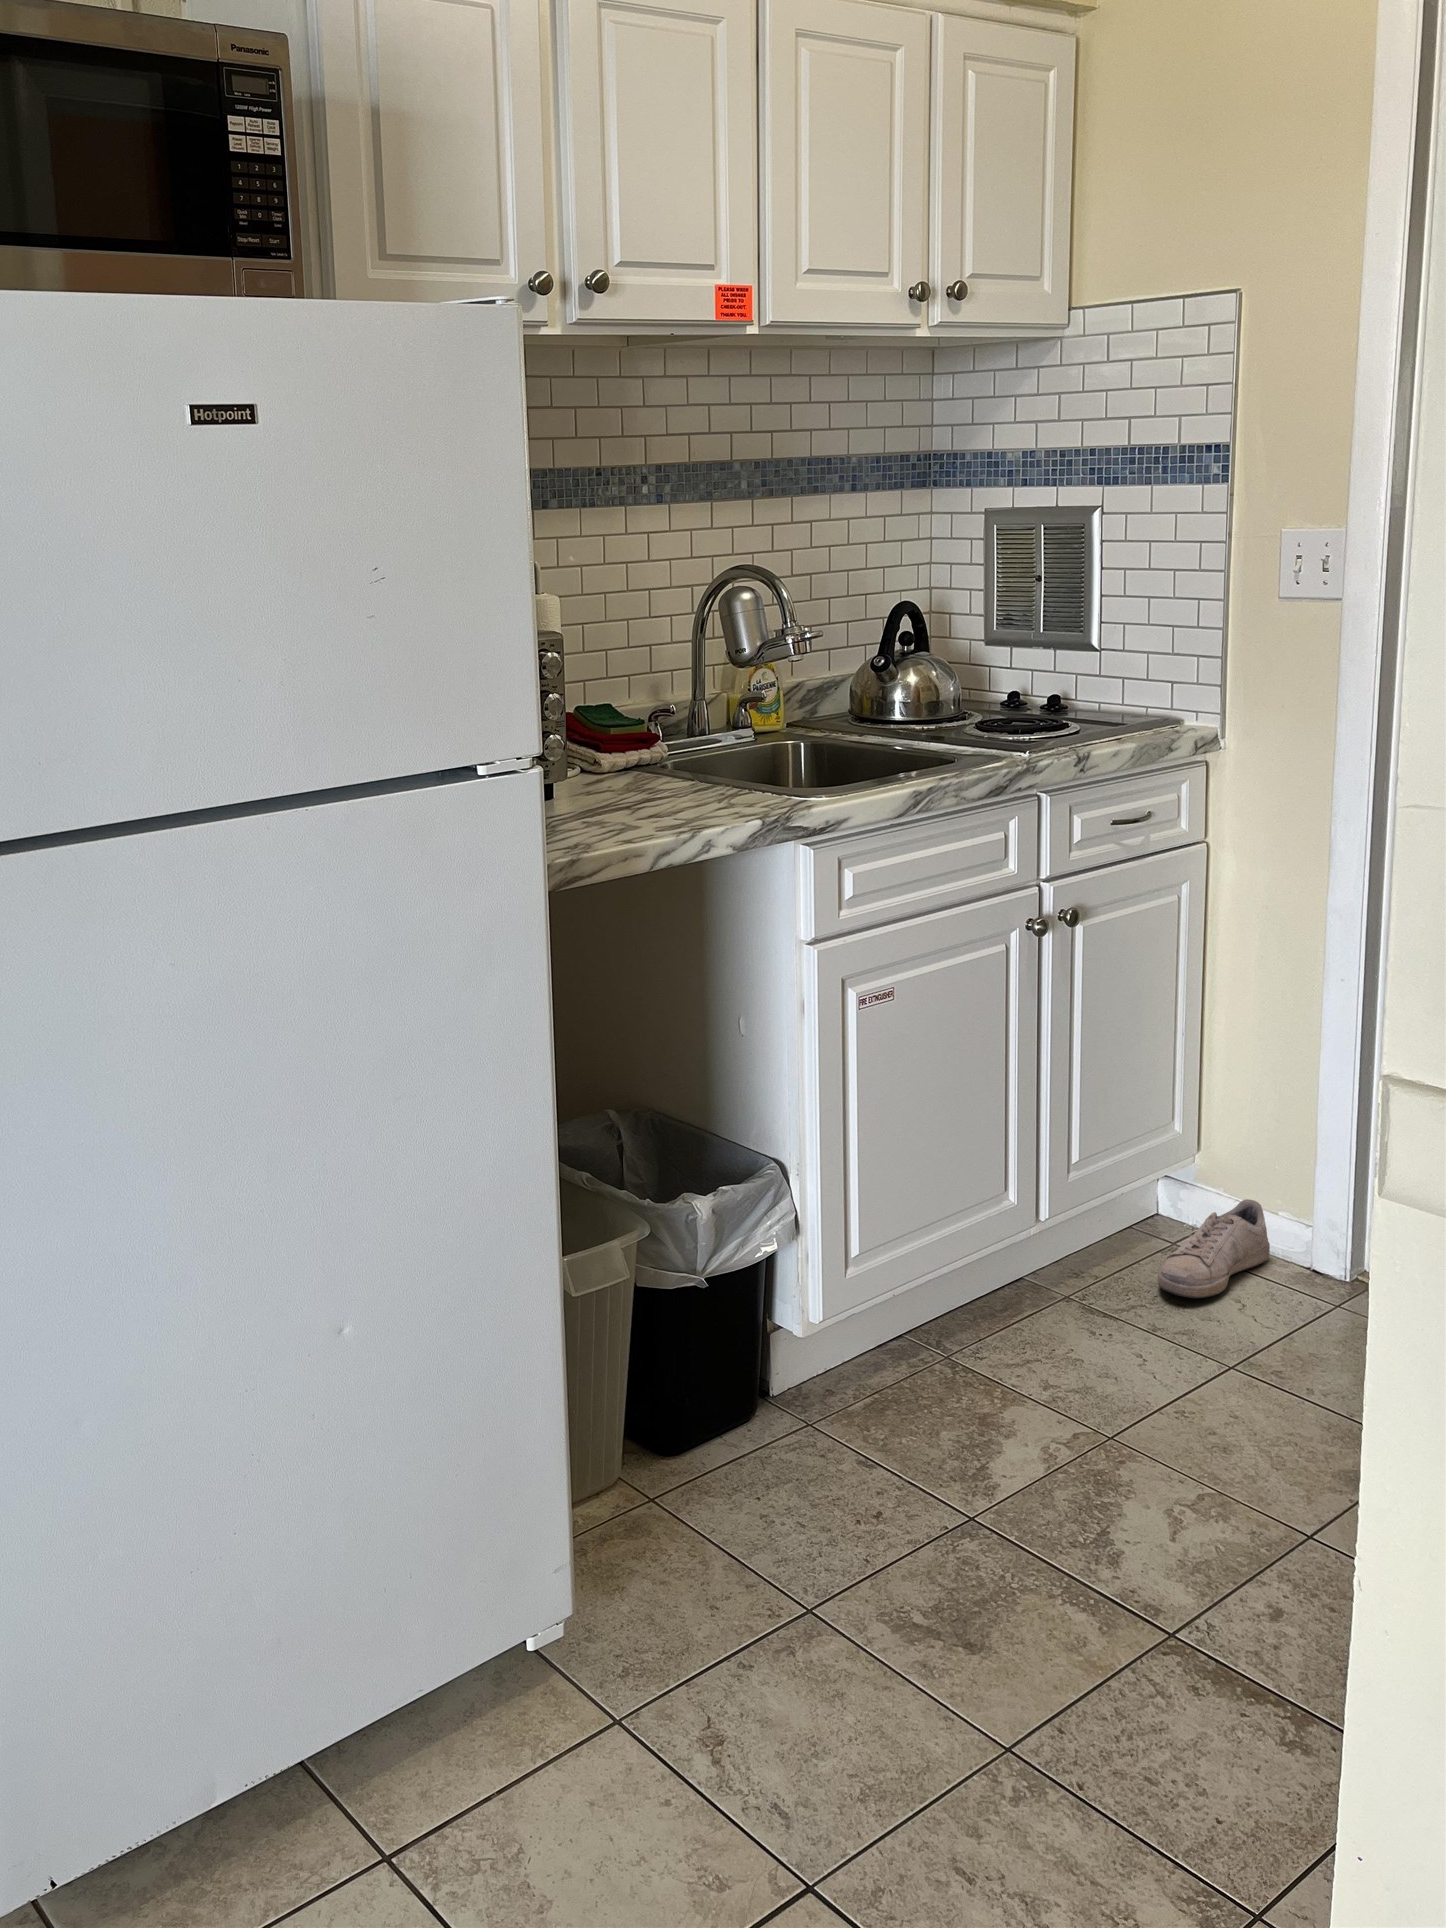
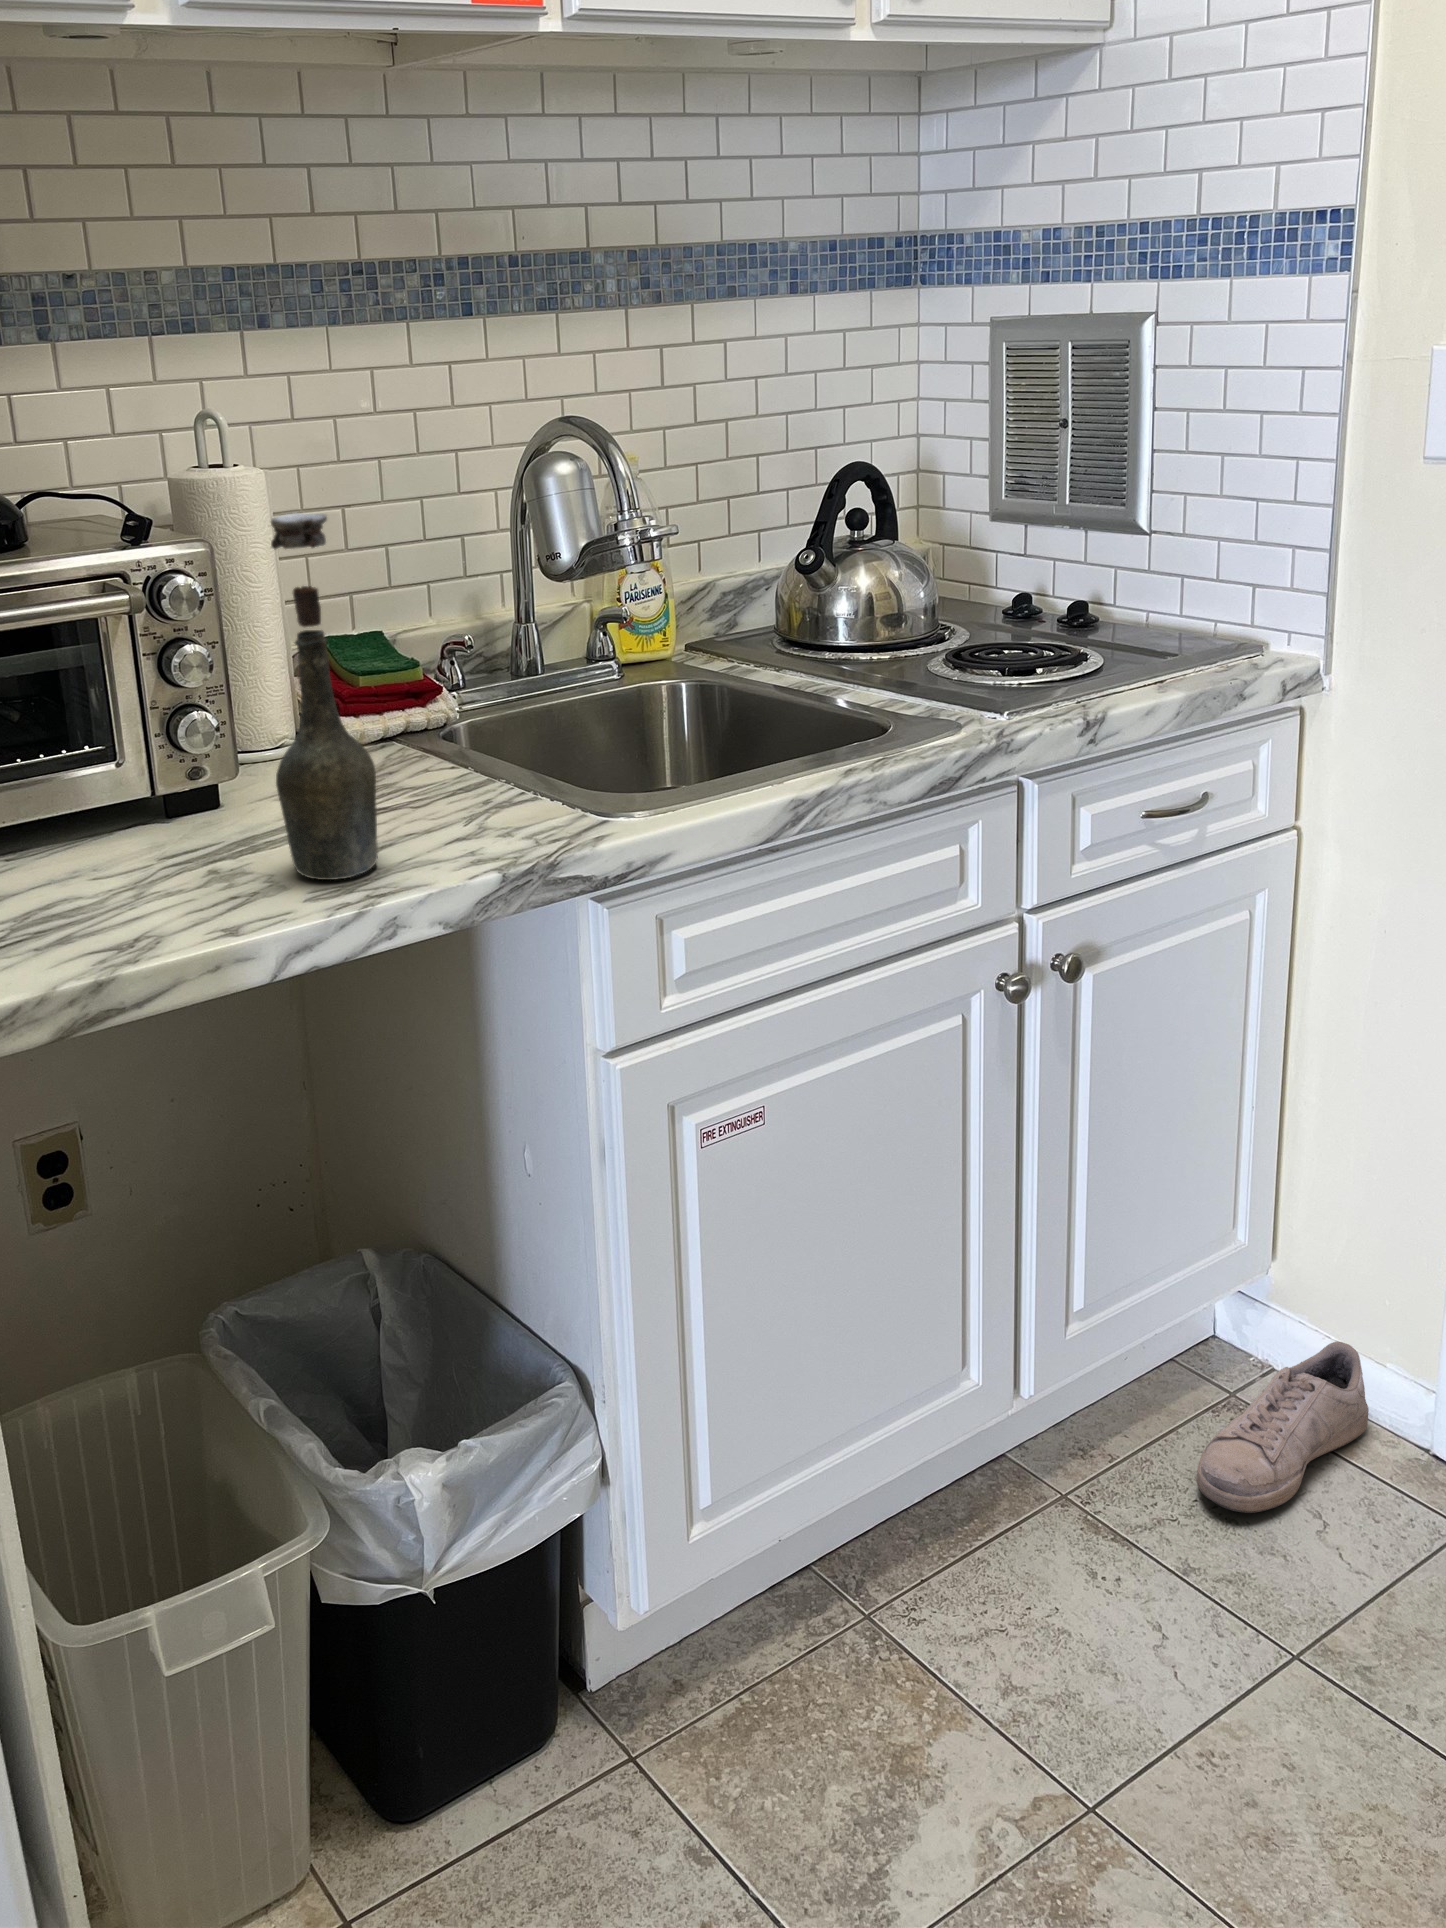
bottle: none [629,608,688,823] -> present [271,513,378,880]

